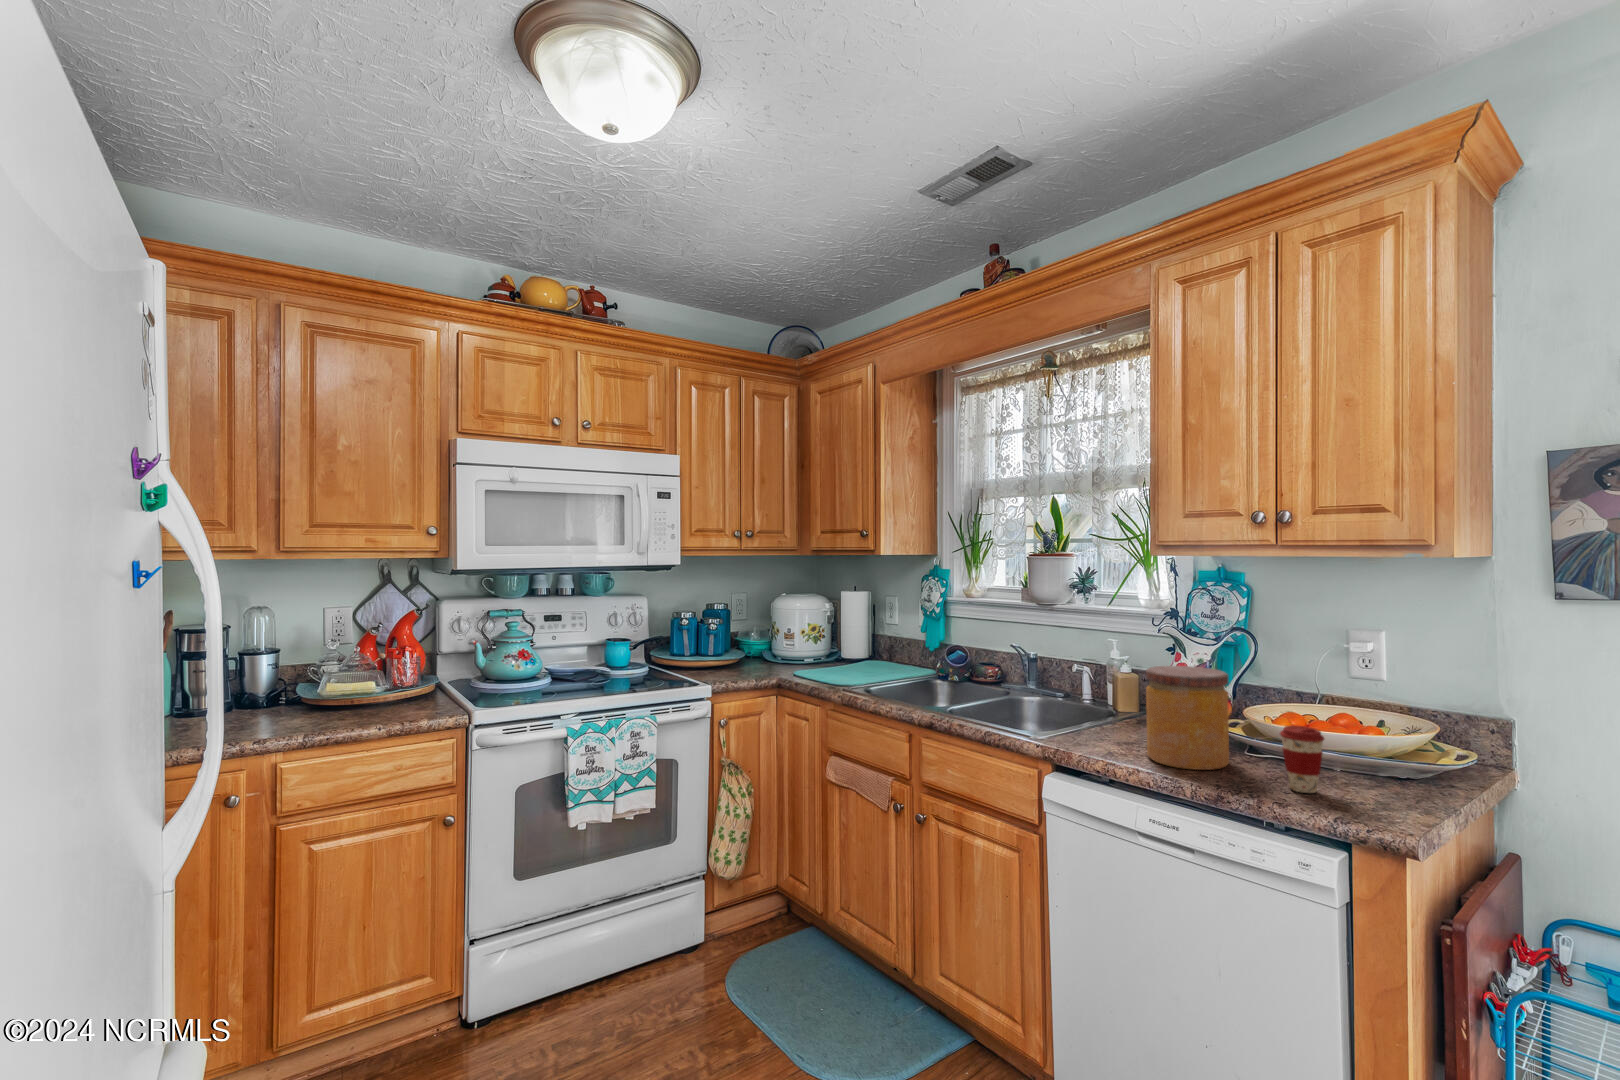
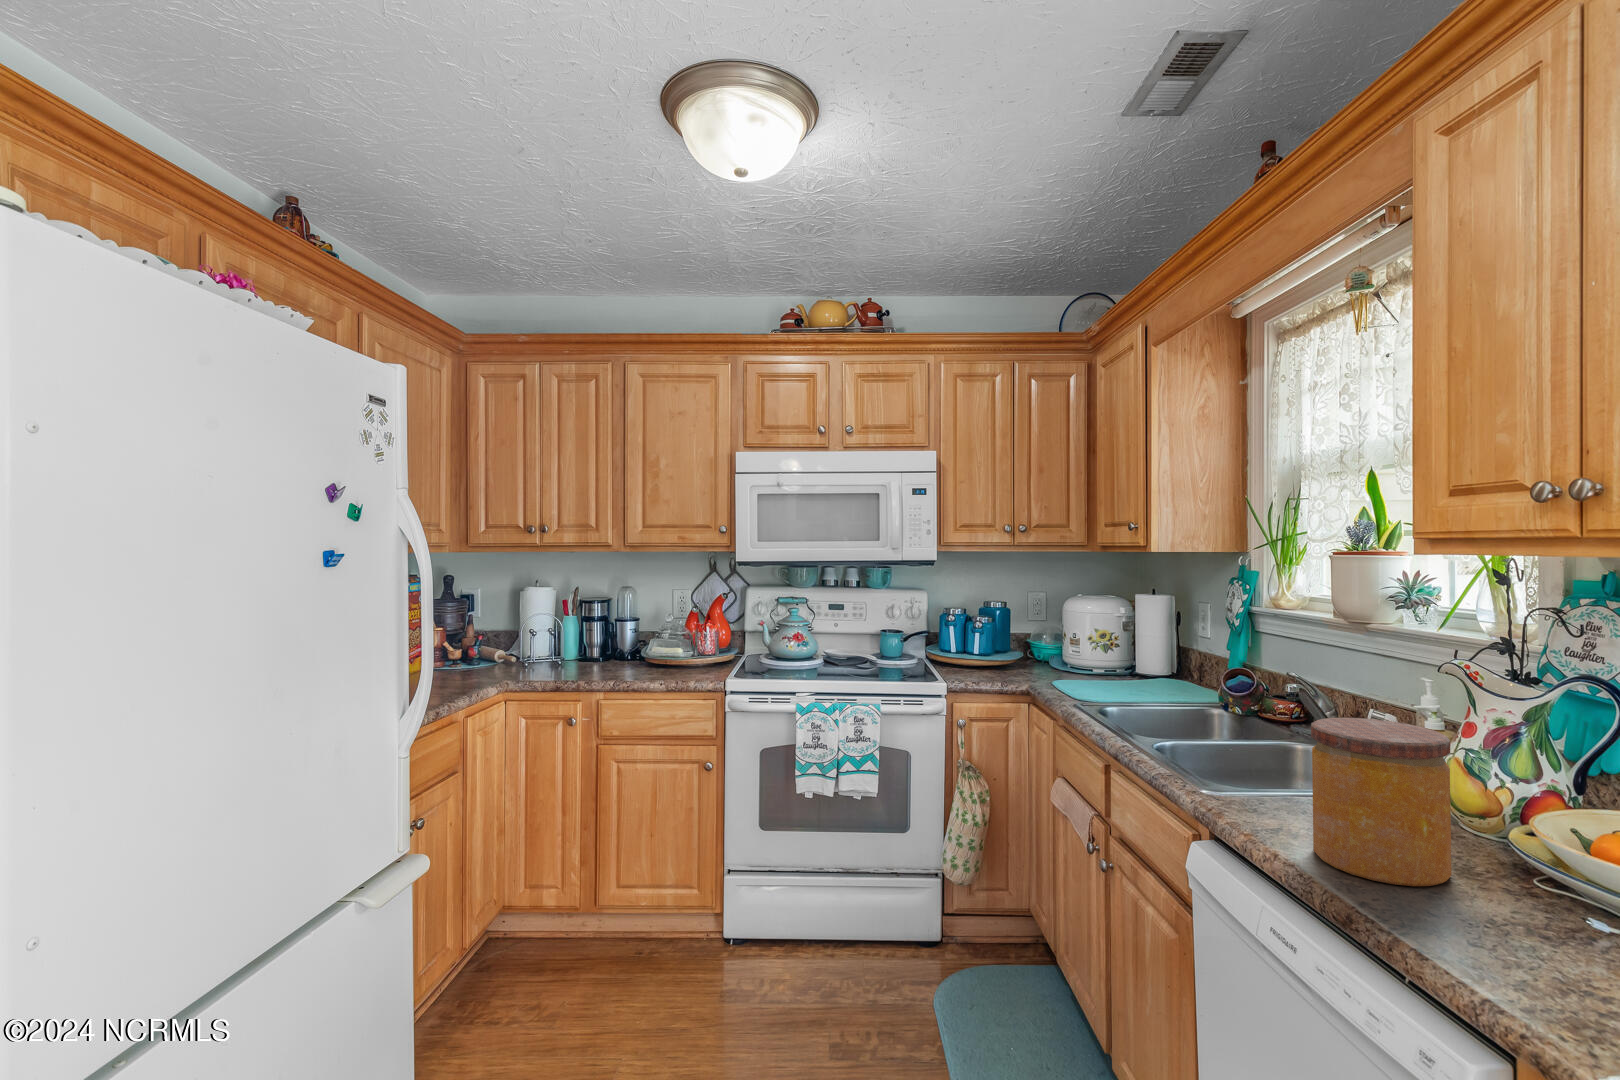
coffee cup: present [1280,725,1324,793] -> none [1463,839,1549,960]

